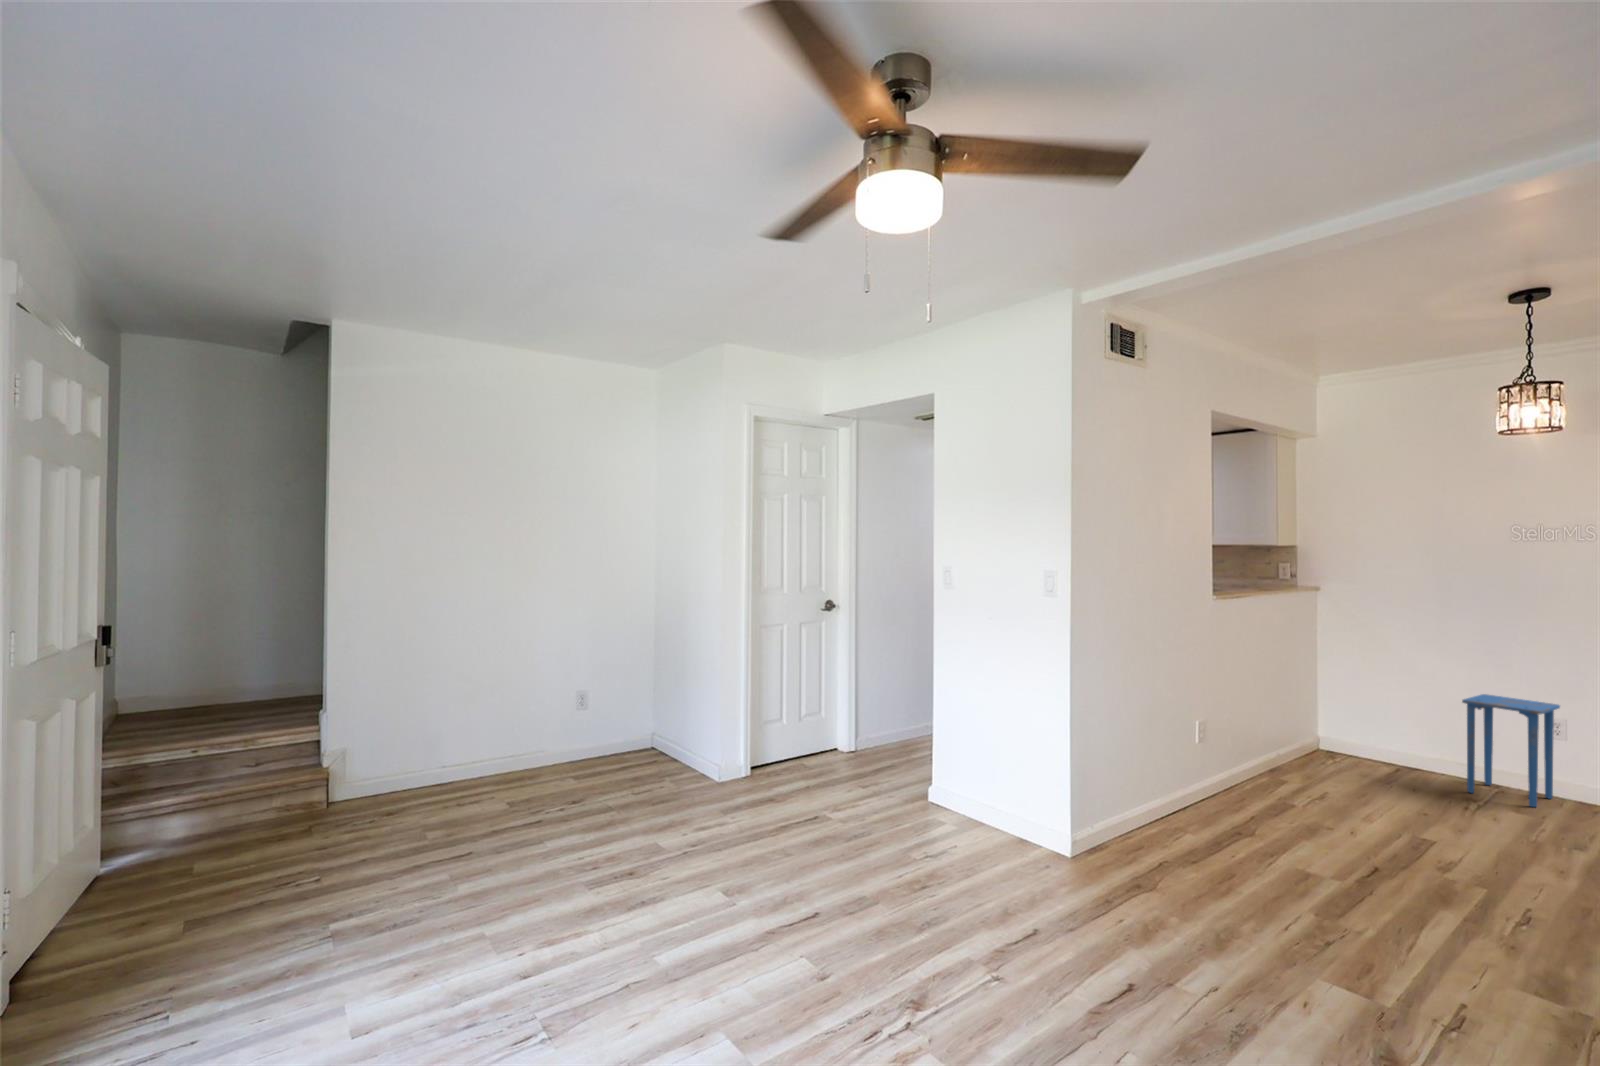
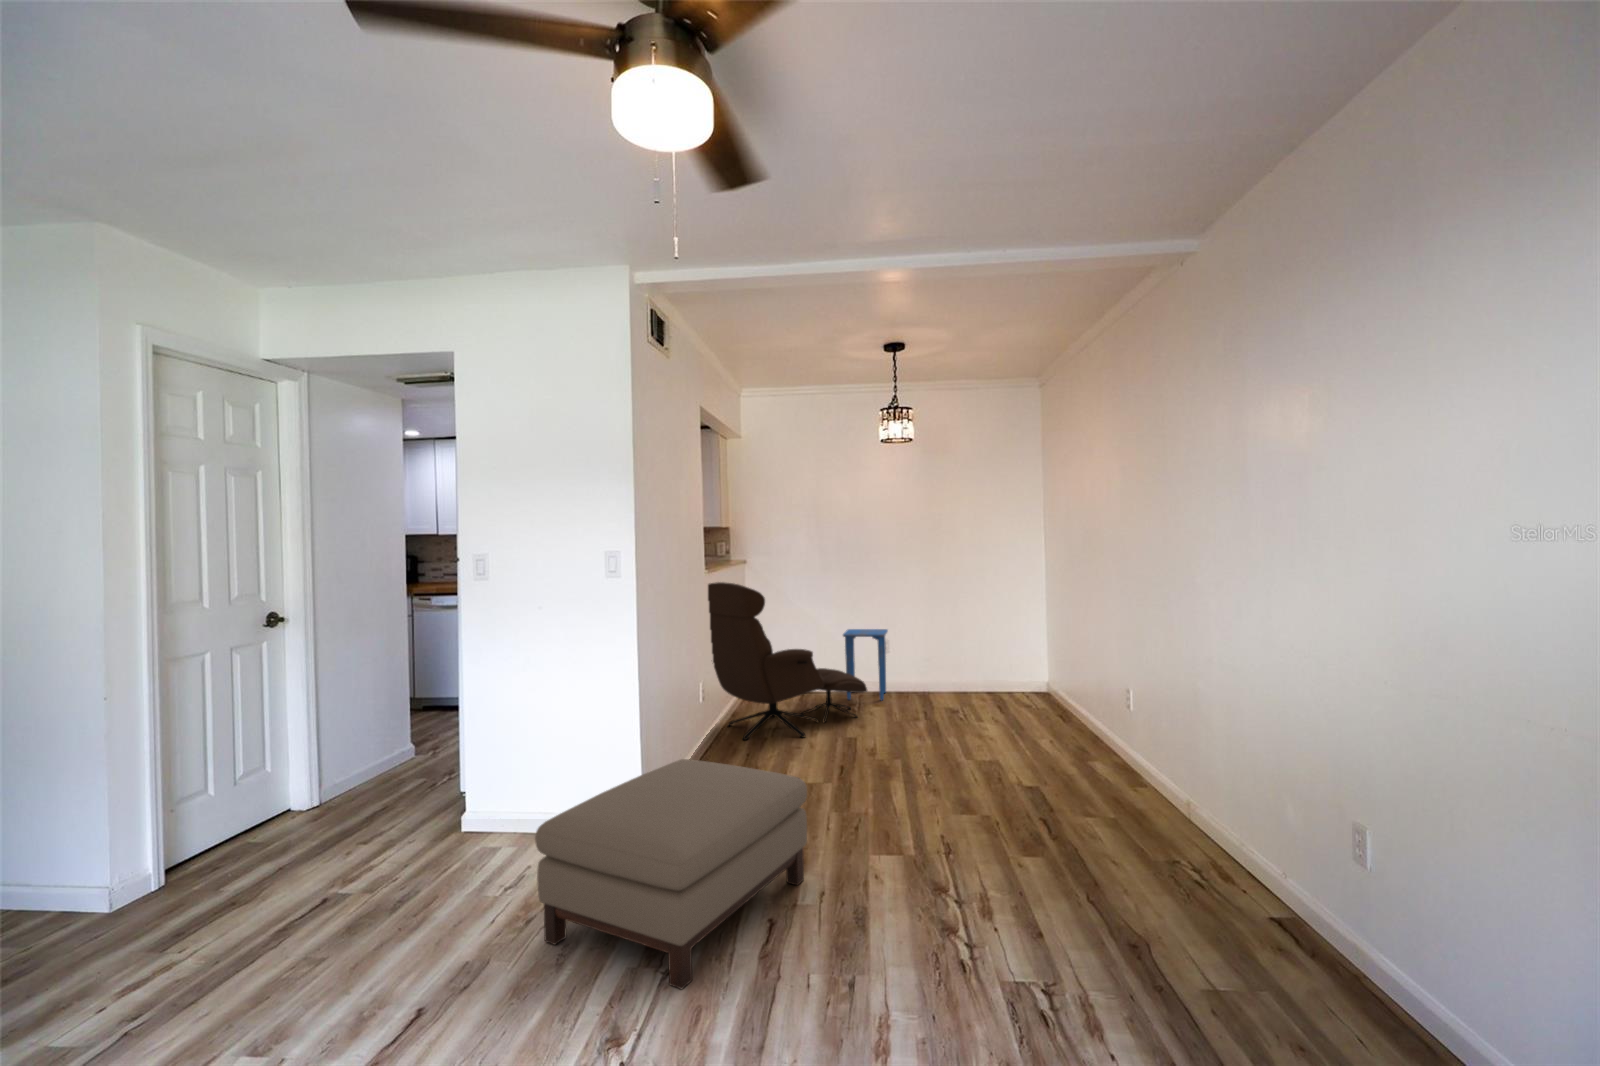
lounge chair: none [1222,610,1486,821] -> present [708,582,867,740]
ottoman: none [919,791,1210,997] -> present [535,759,807,989]

